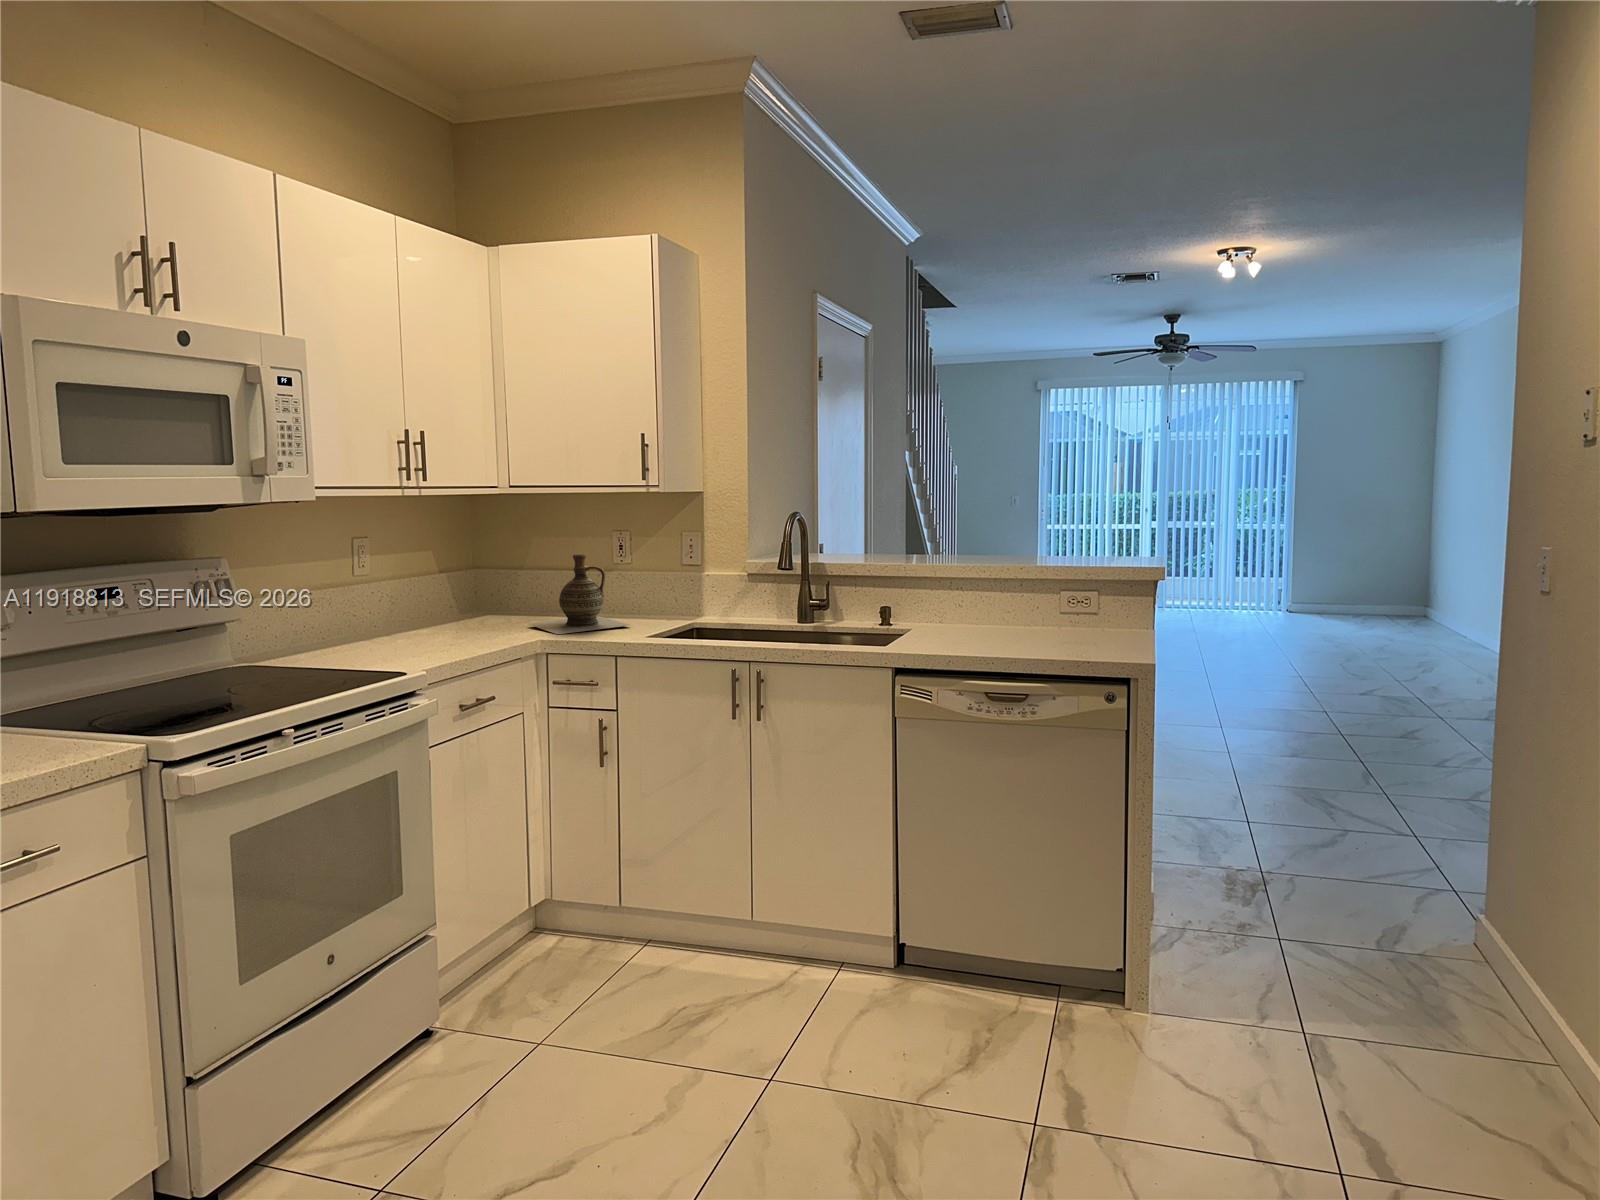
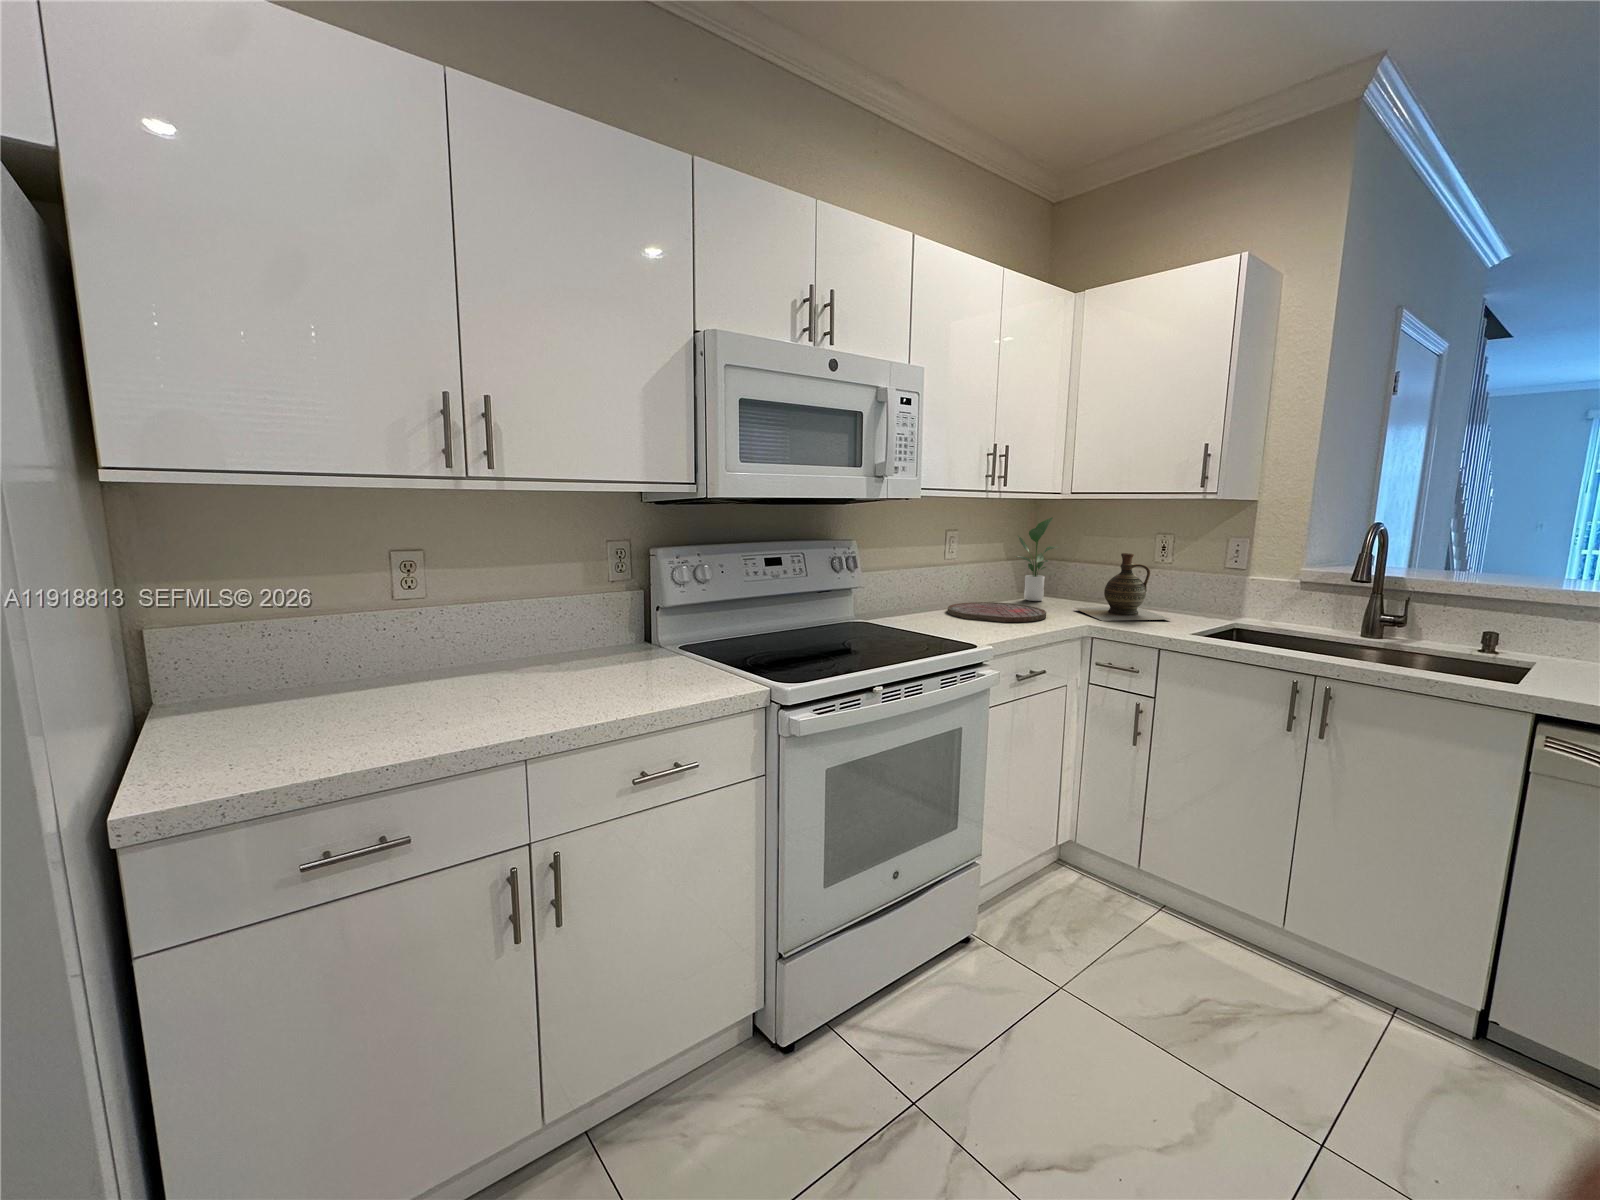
potted plant: none [451,515,509,622] -> present [1016,517,1058,601]
cutting board: none [368,626,494,649] -> present [948,602,1046,622]

